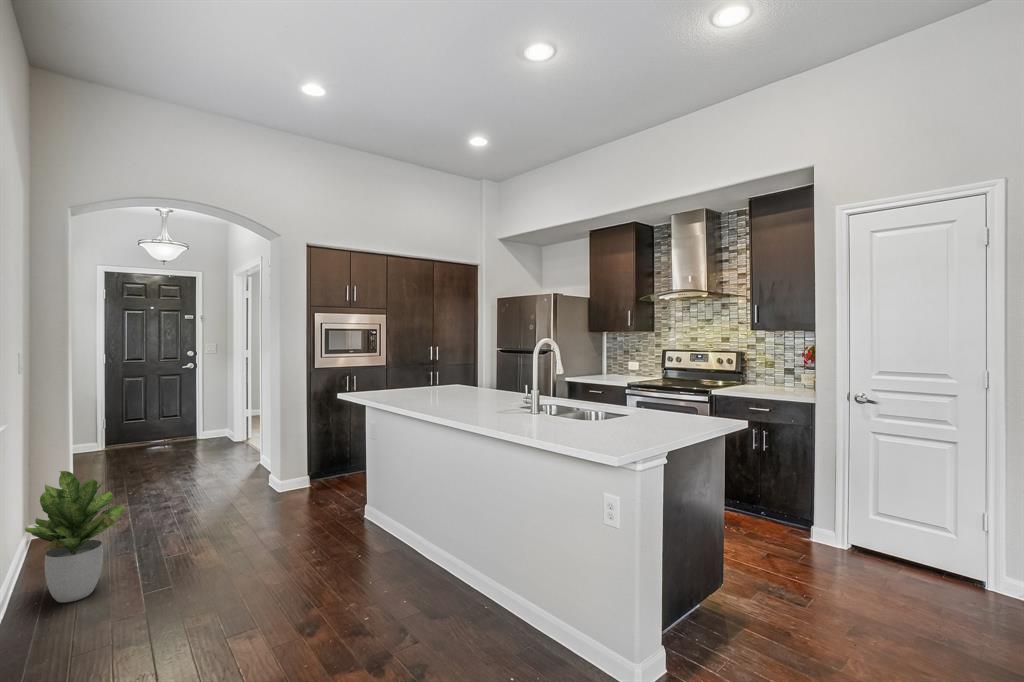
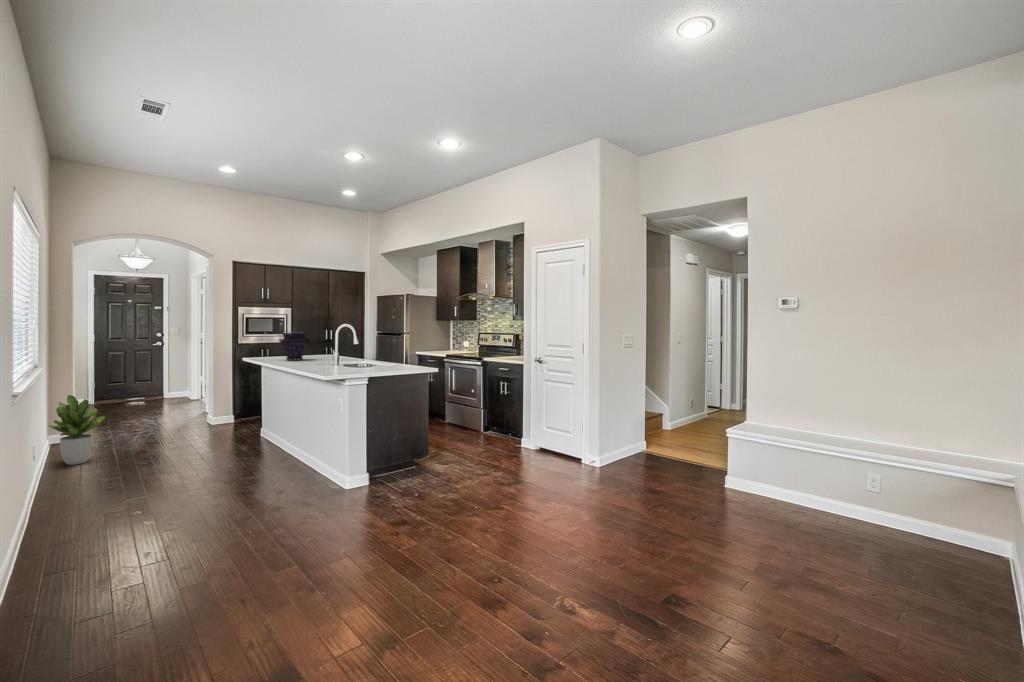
vase: none [403,352,446,398] -> present [280,332,309,361]

